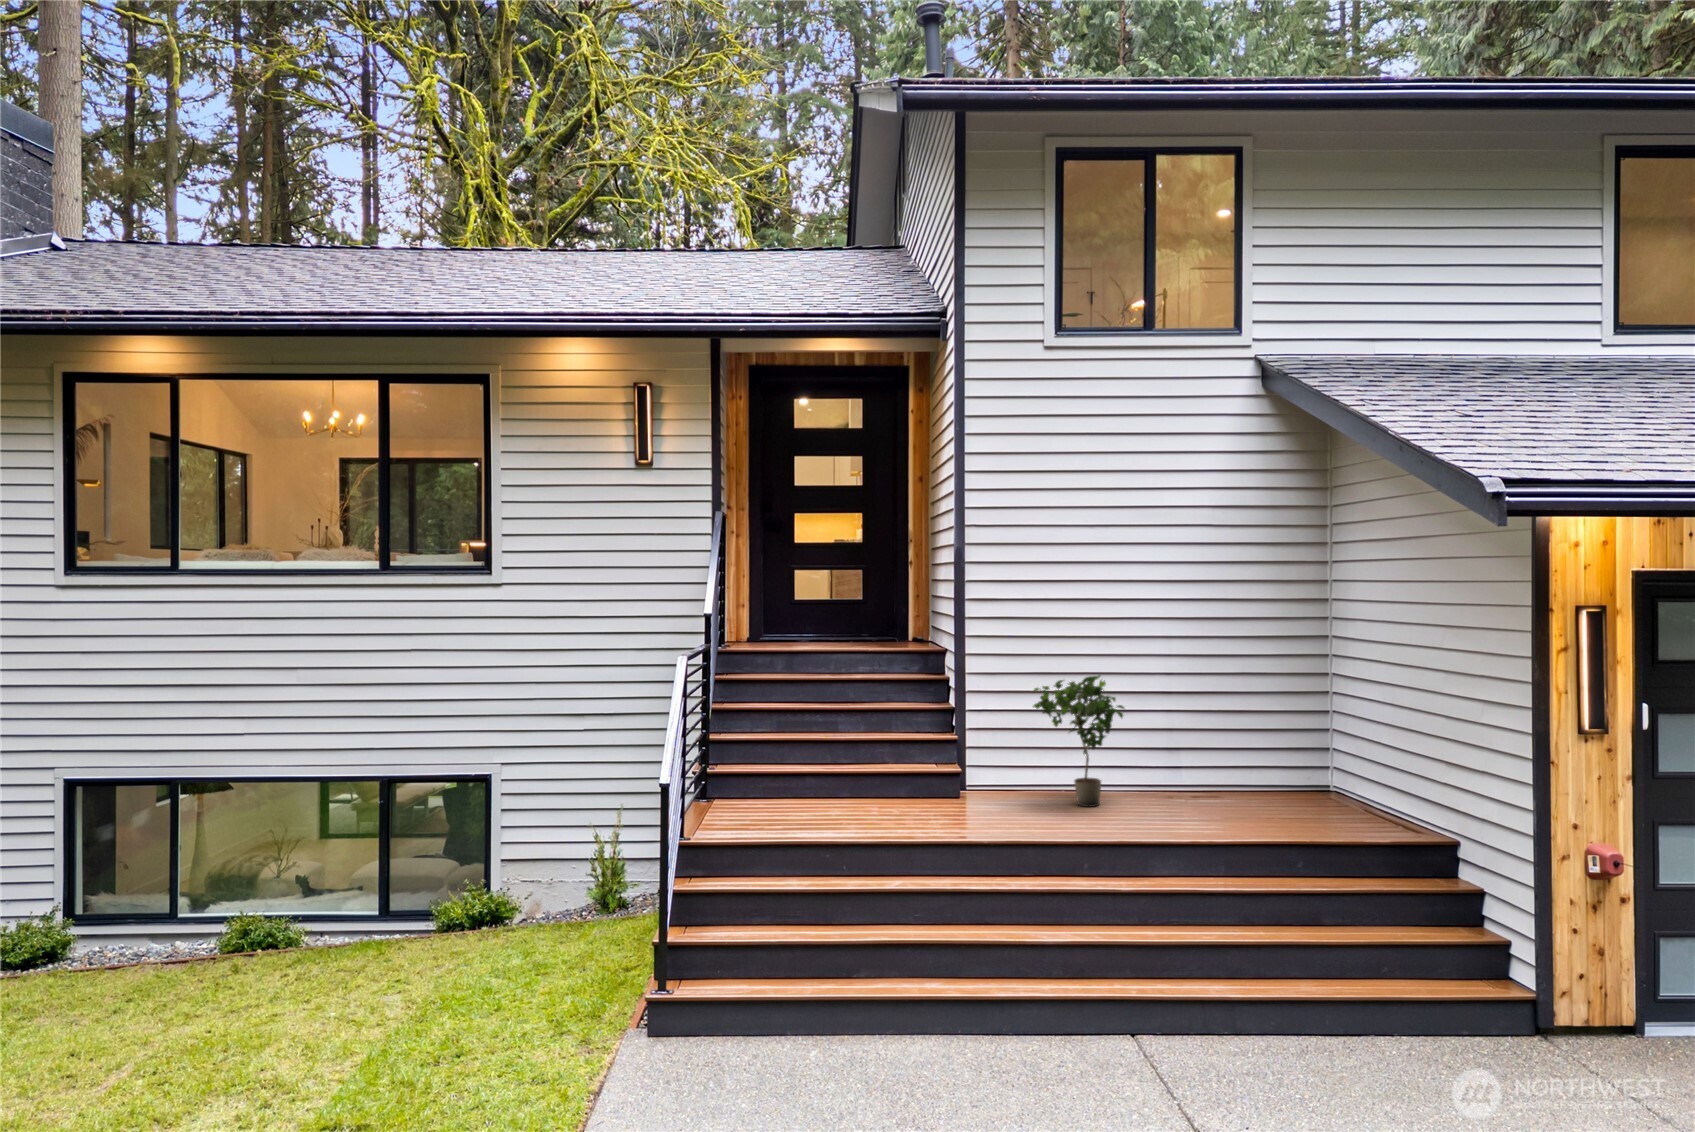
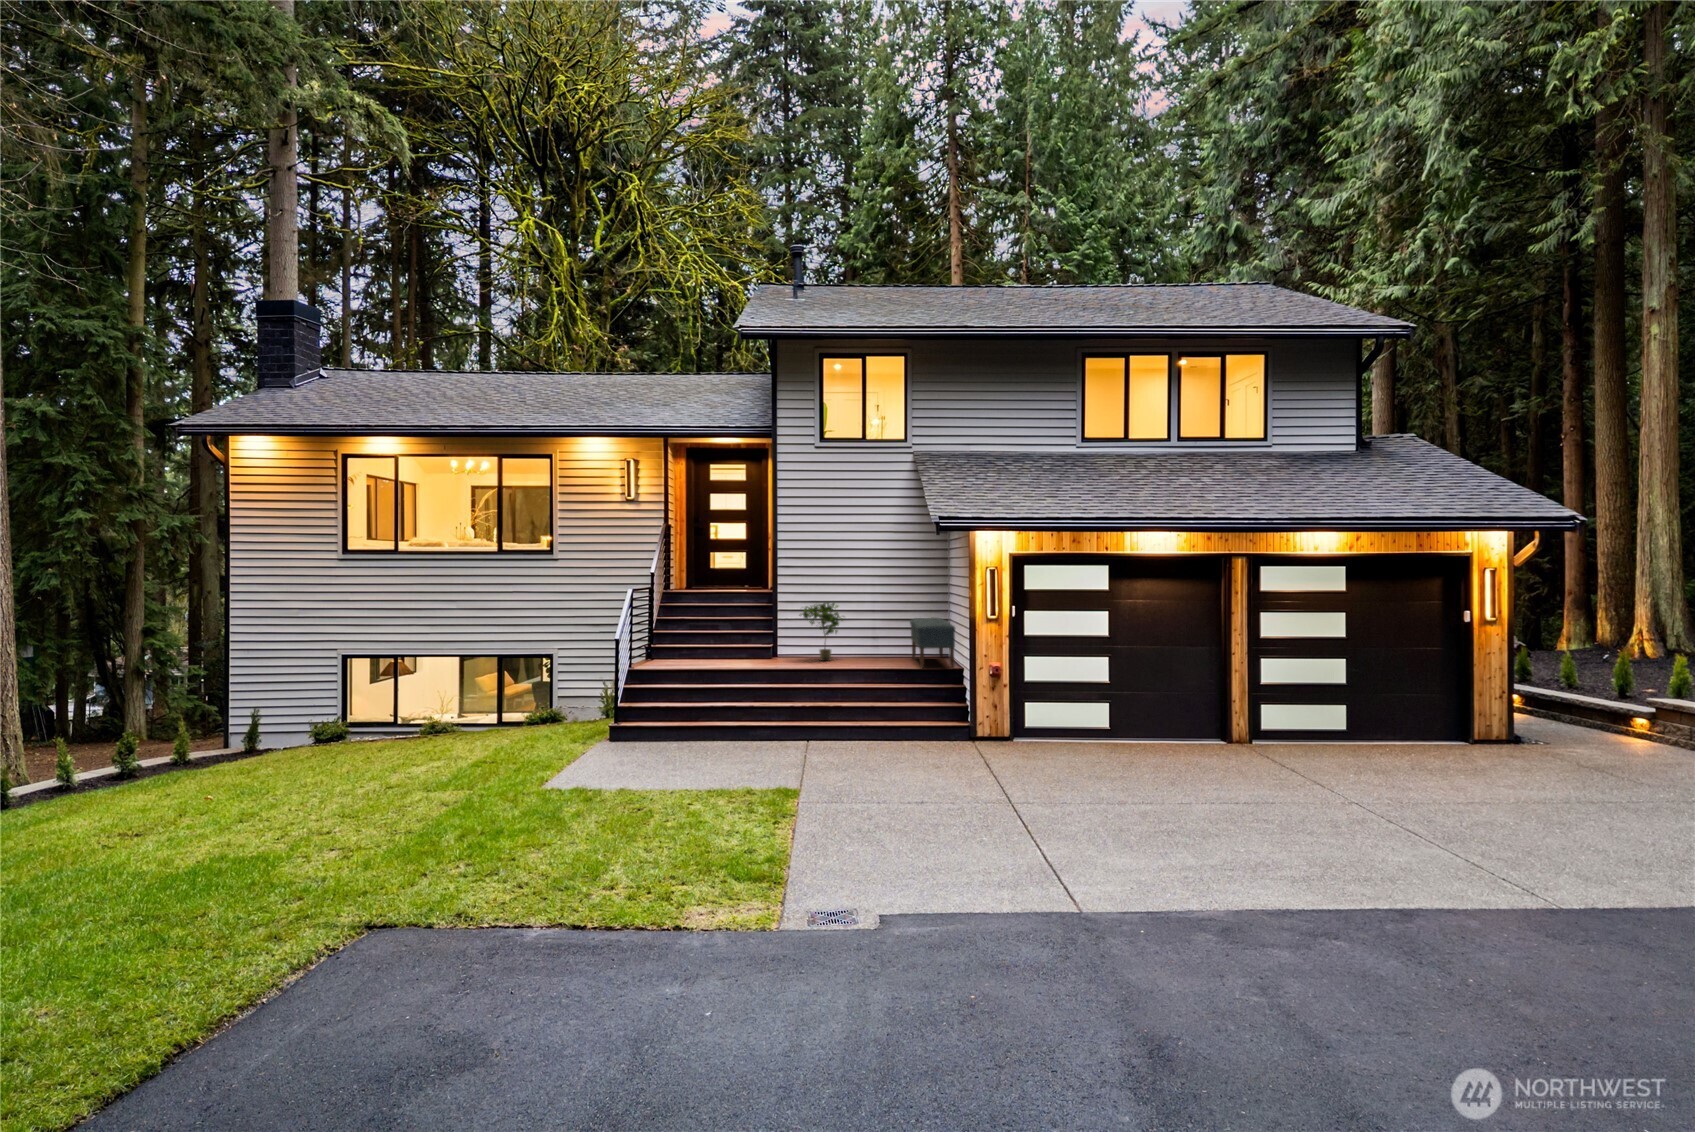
bench: none [1255,707,1434,841] -> present [910,618,955,668]

